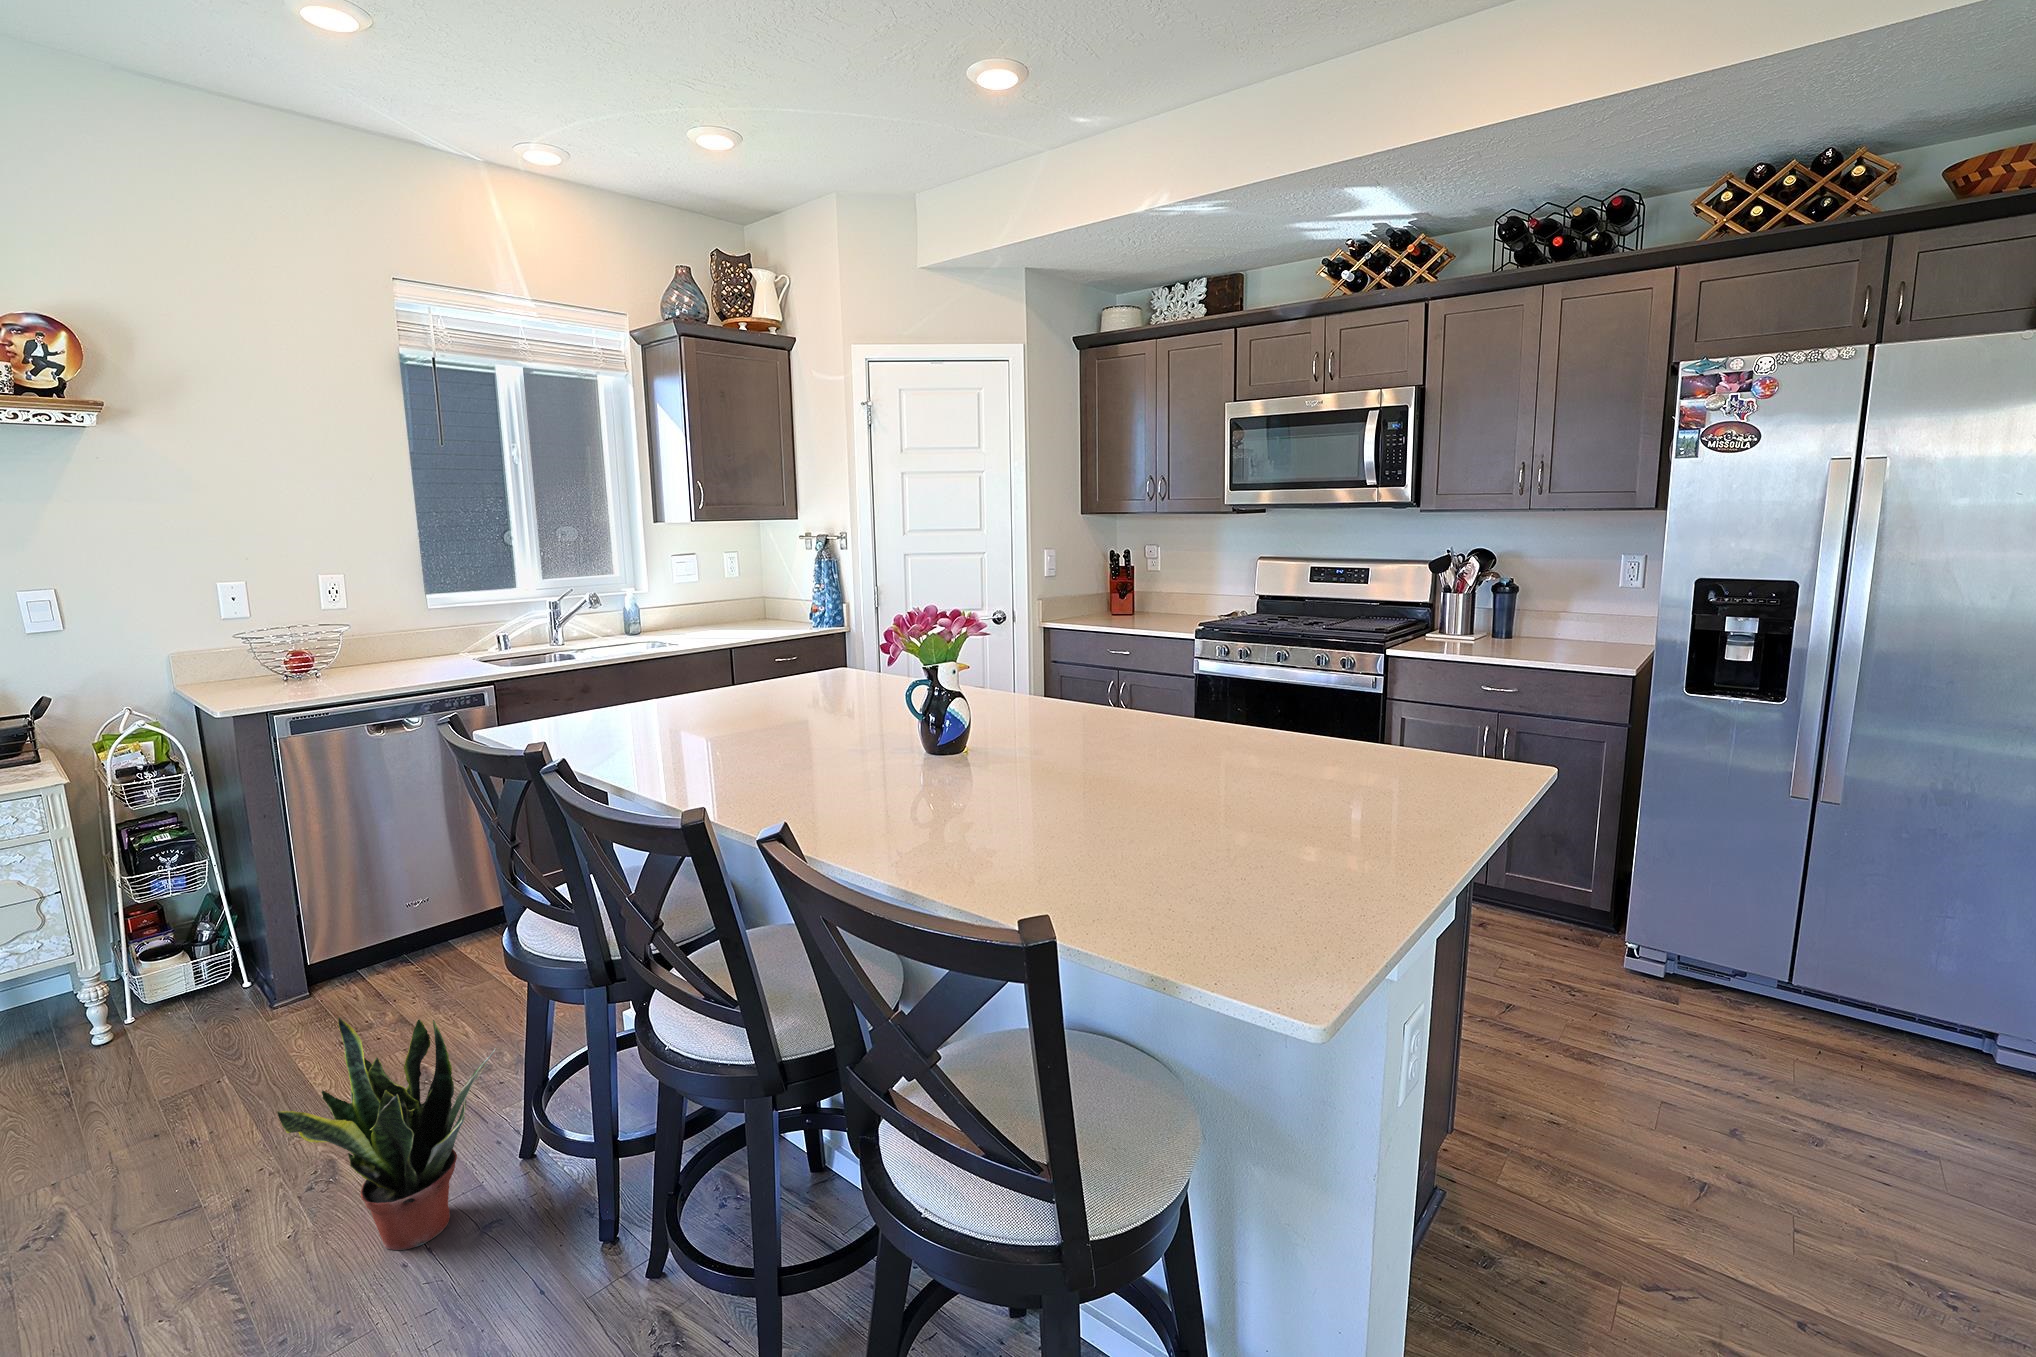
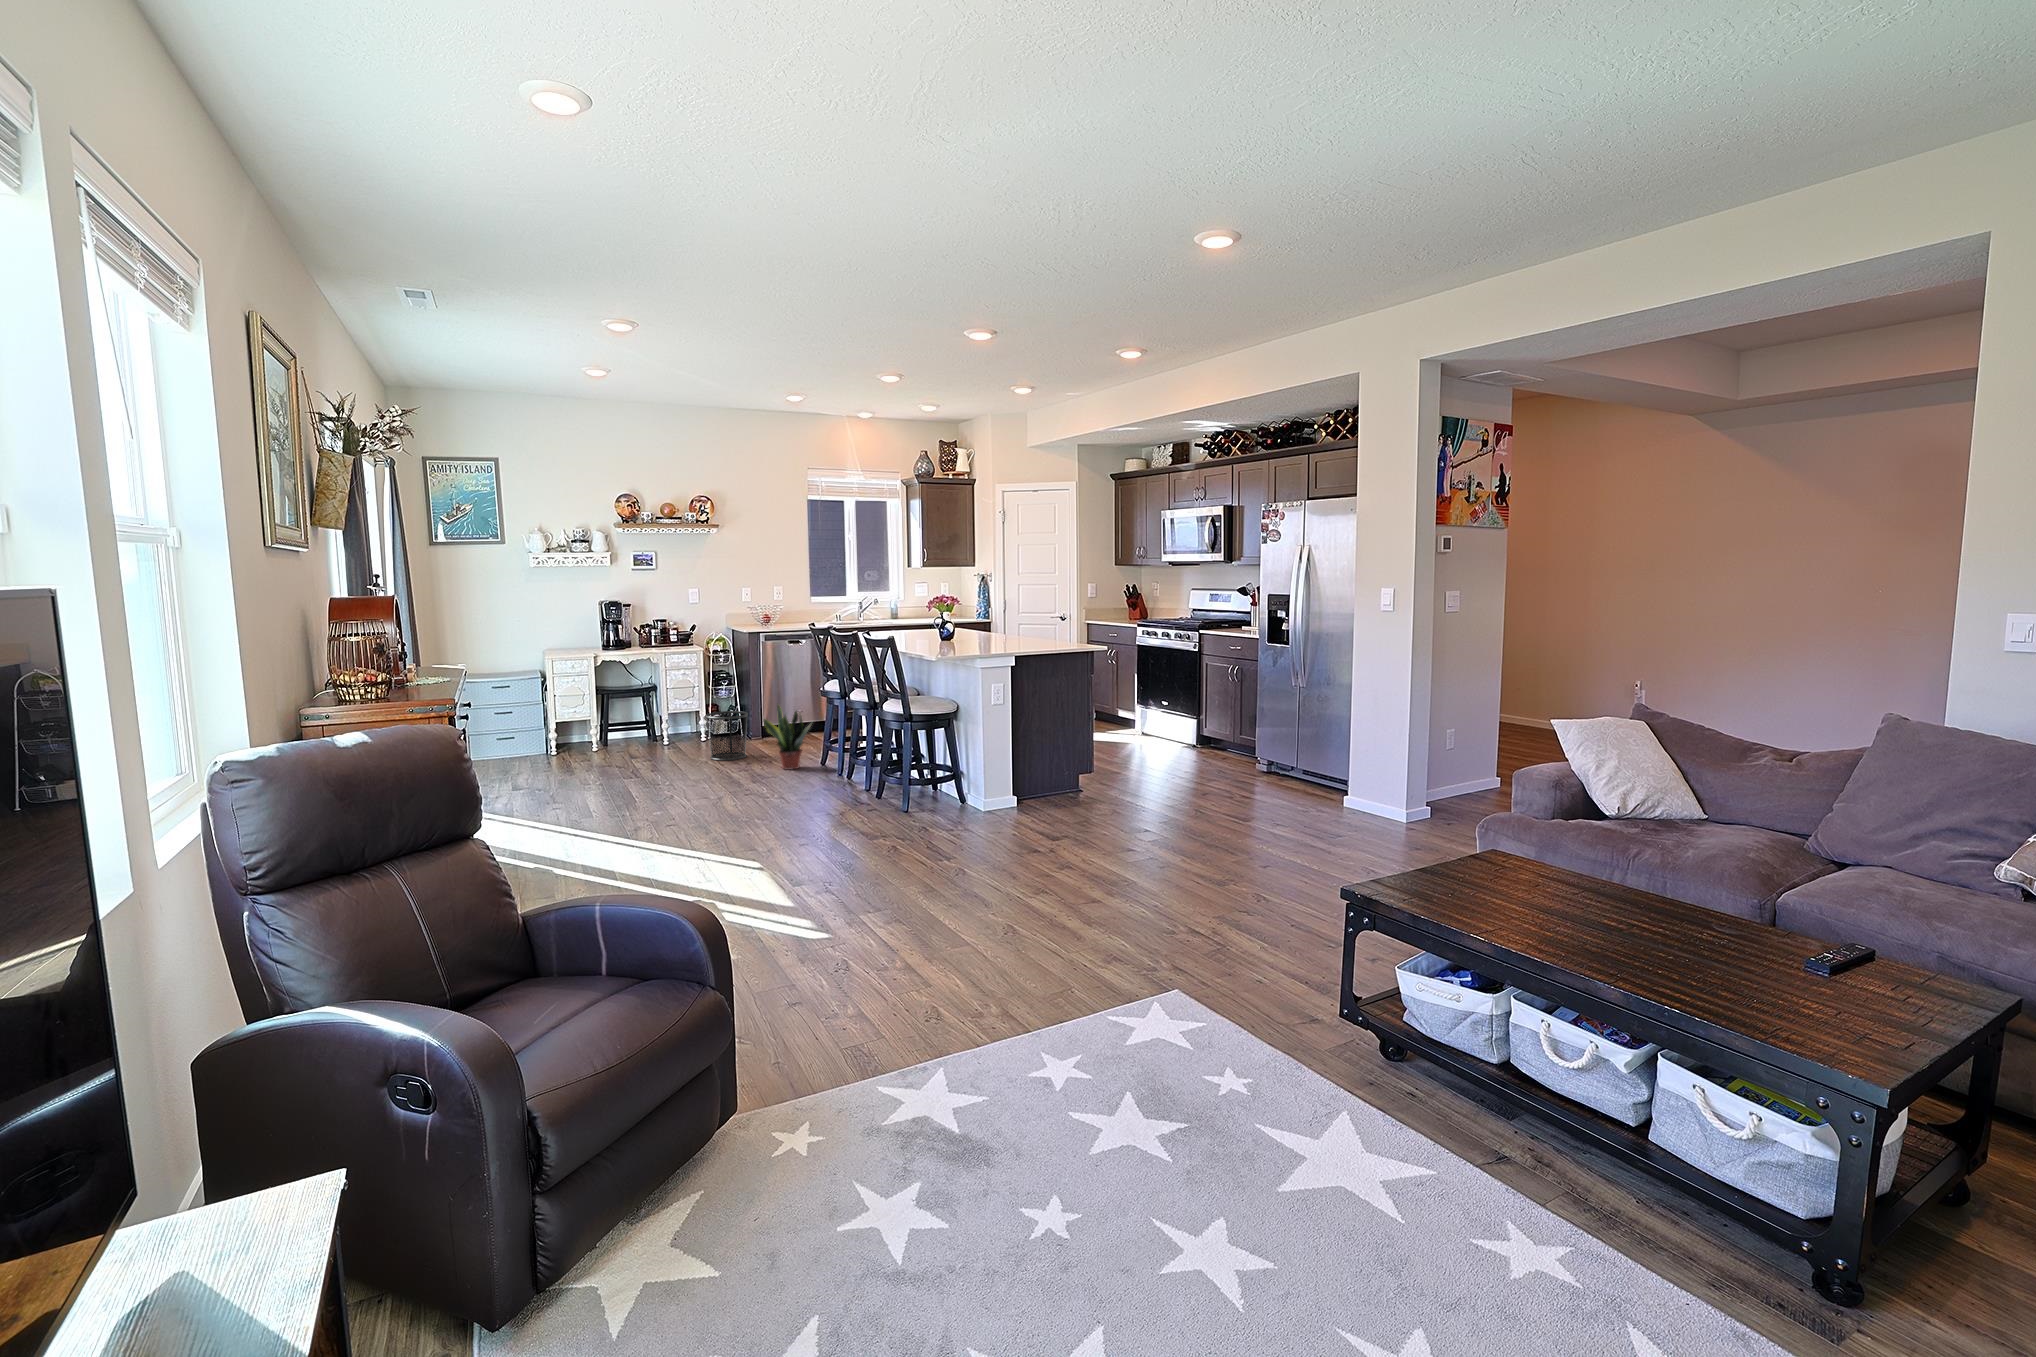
waste bin: none [38,1003,238,1215] -> present [705,711,748,761]

